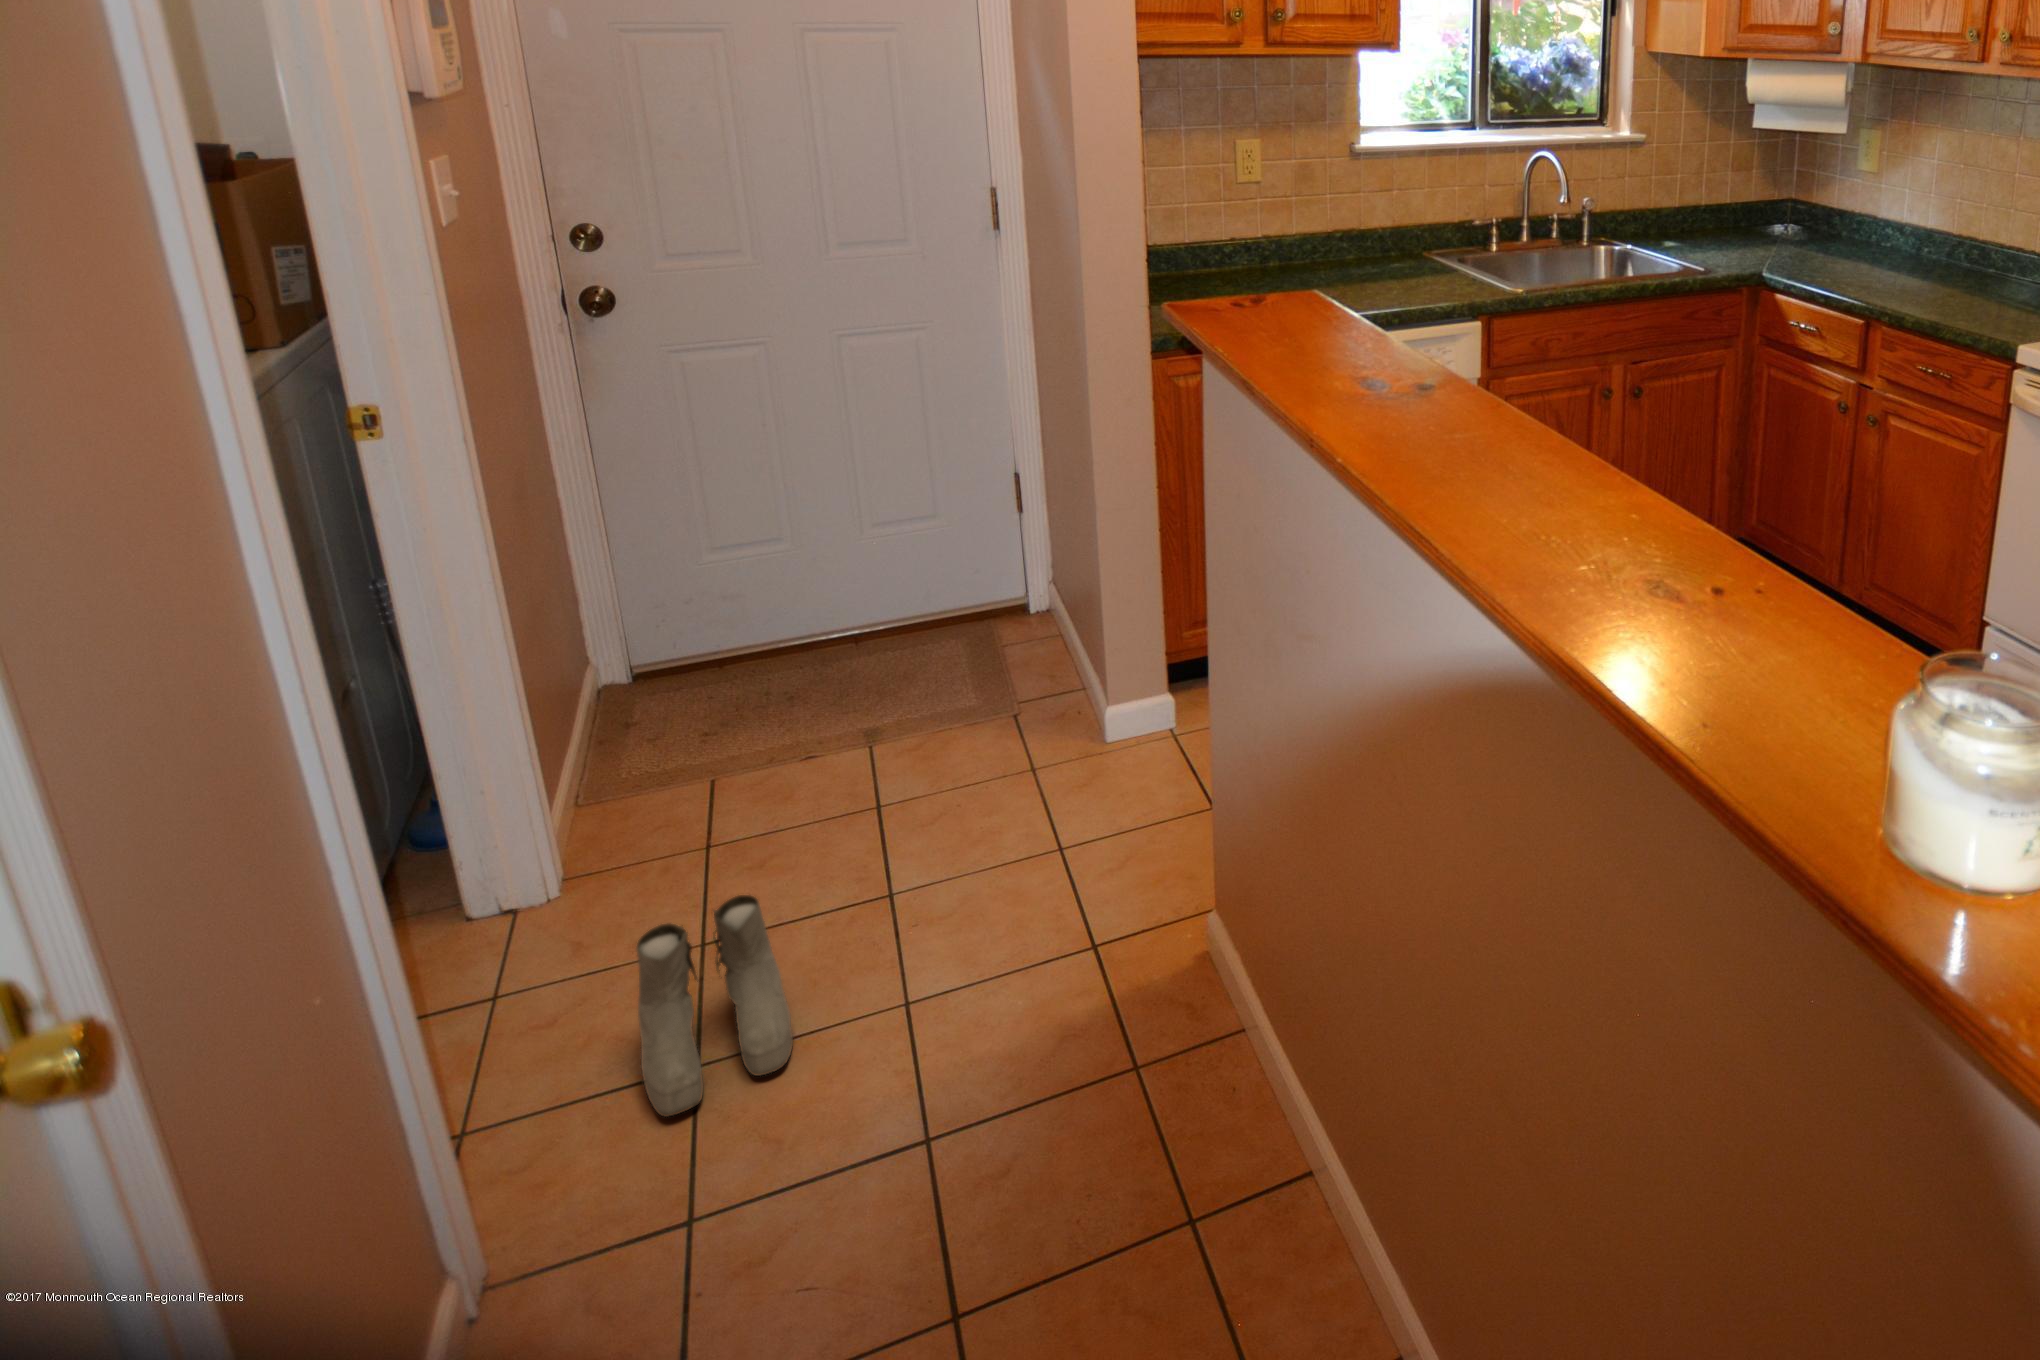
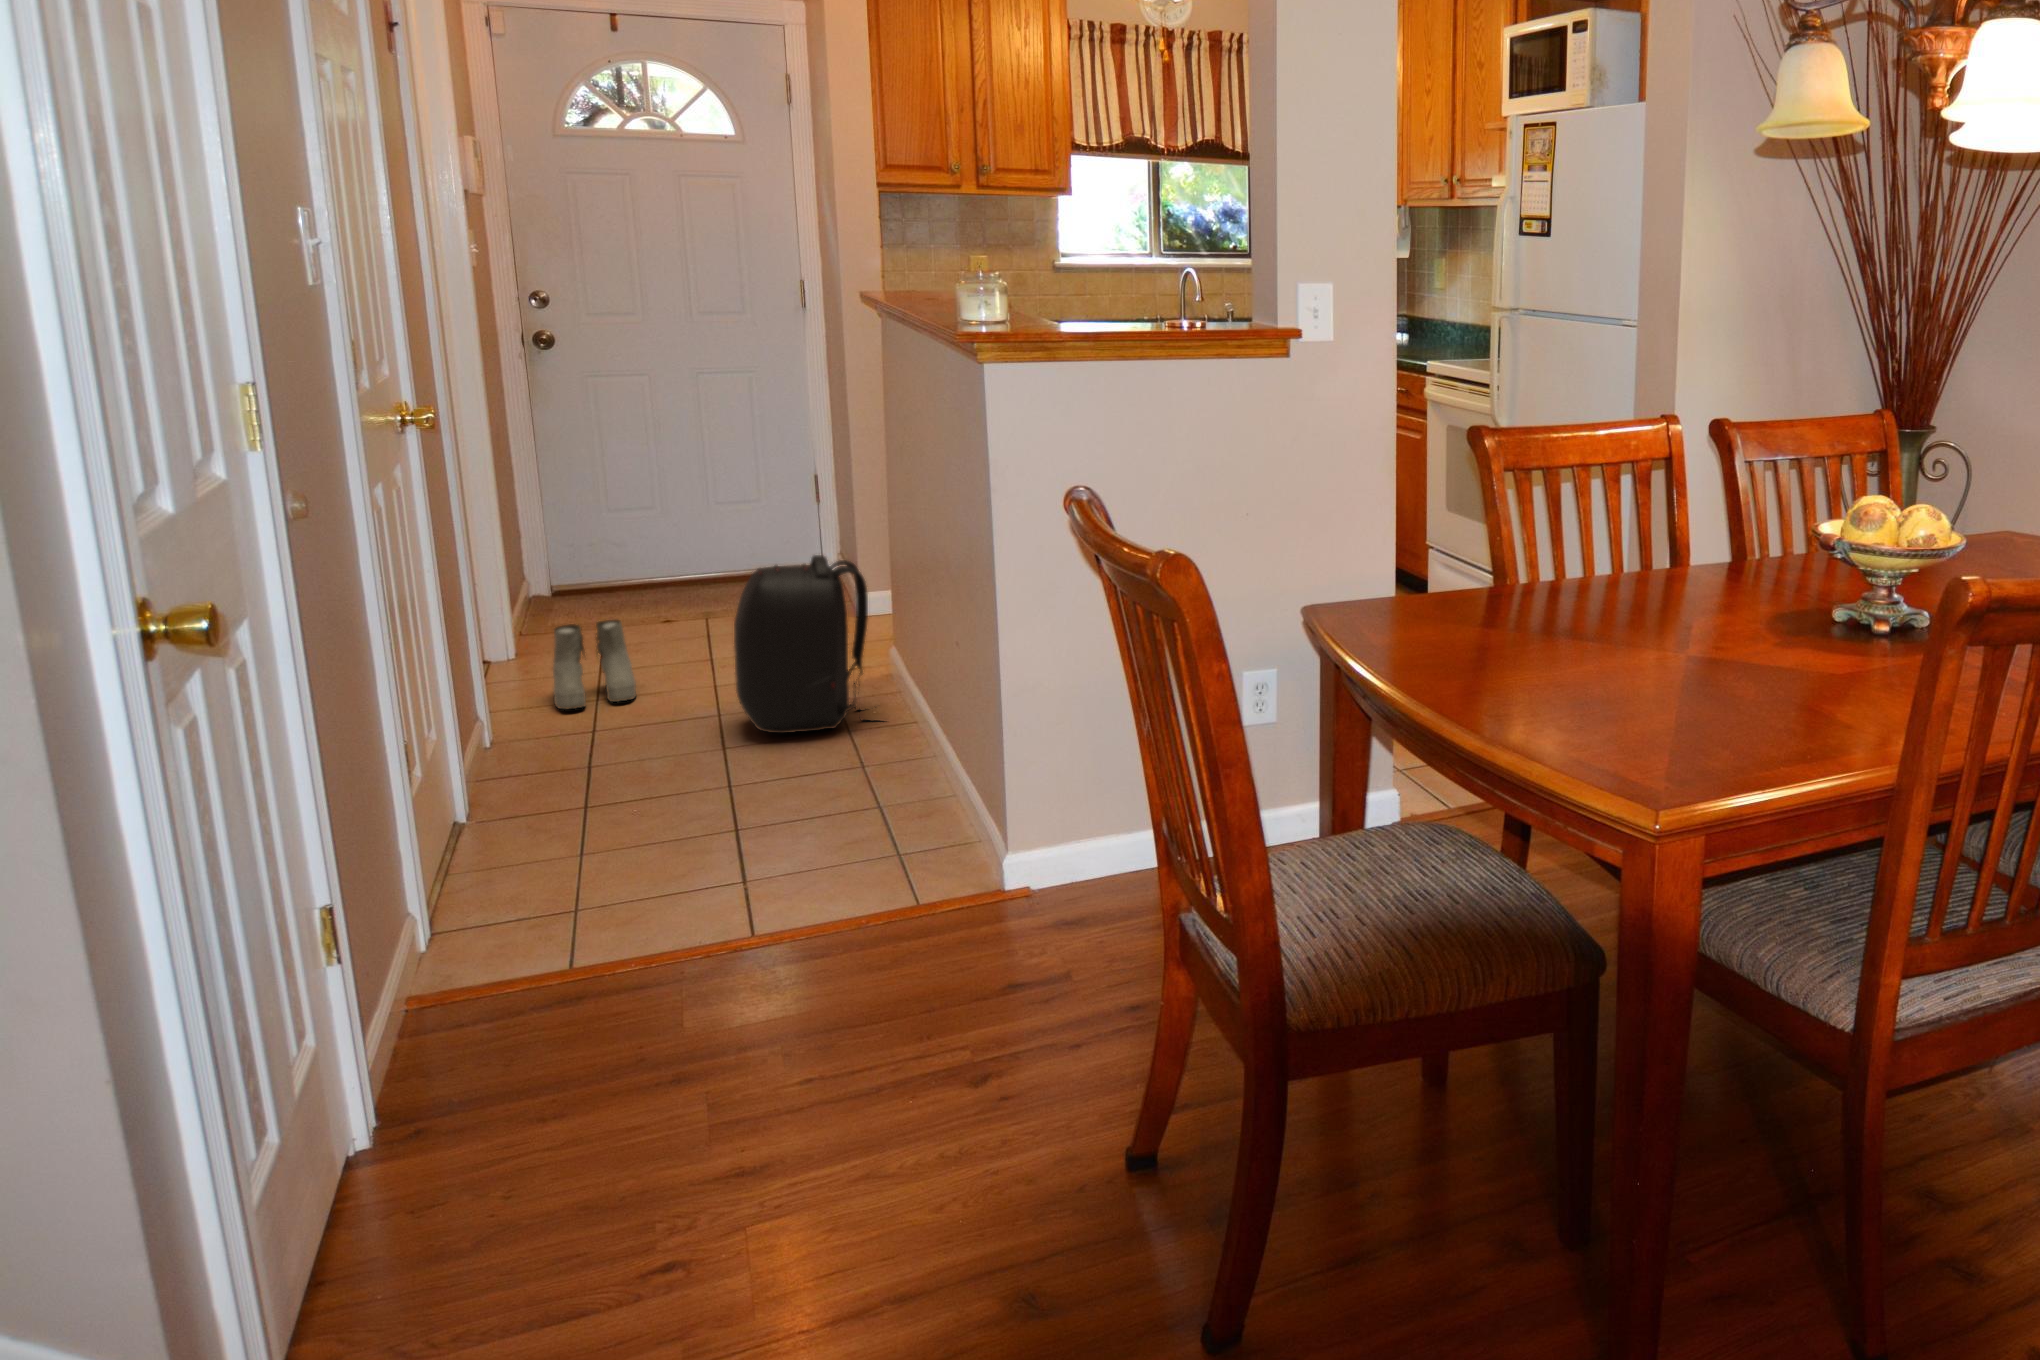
backpack: none [991,840,1277,1233] -> present [734,555,868,733]

